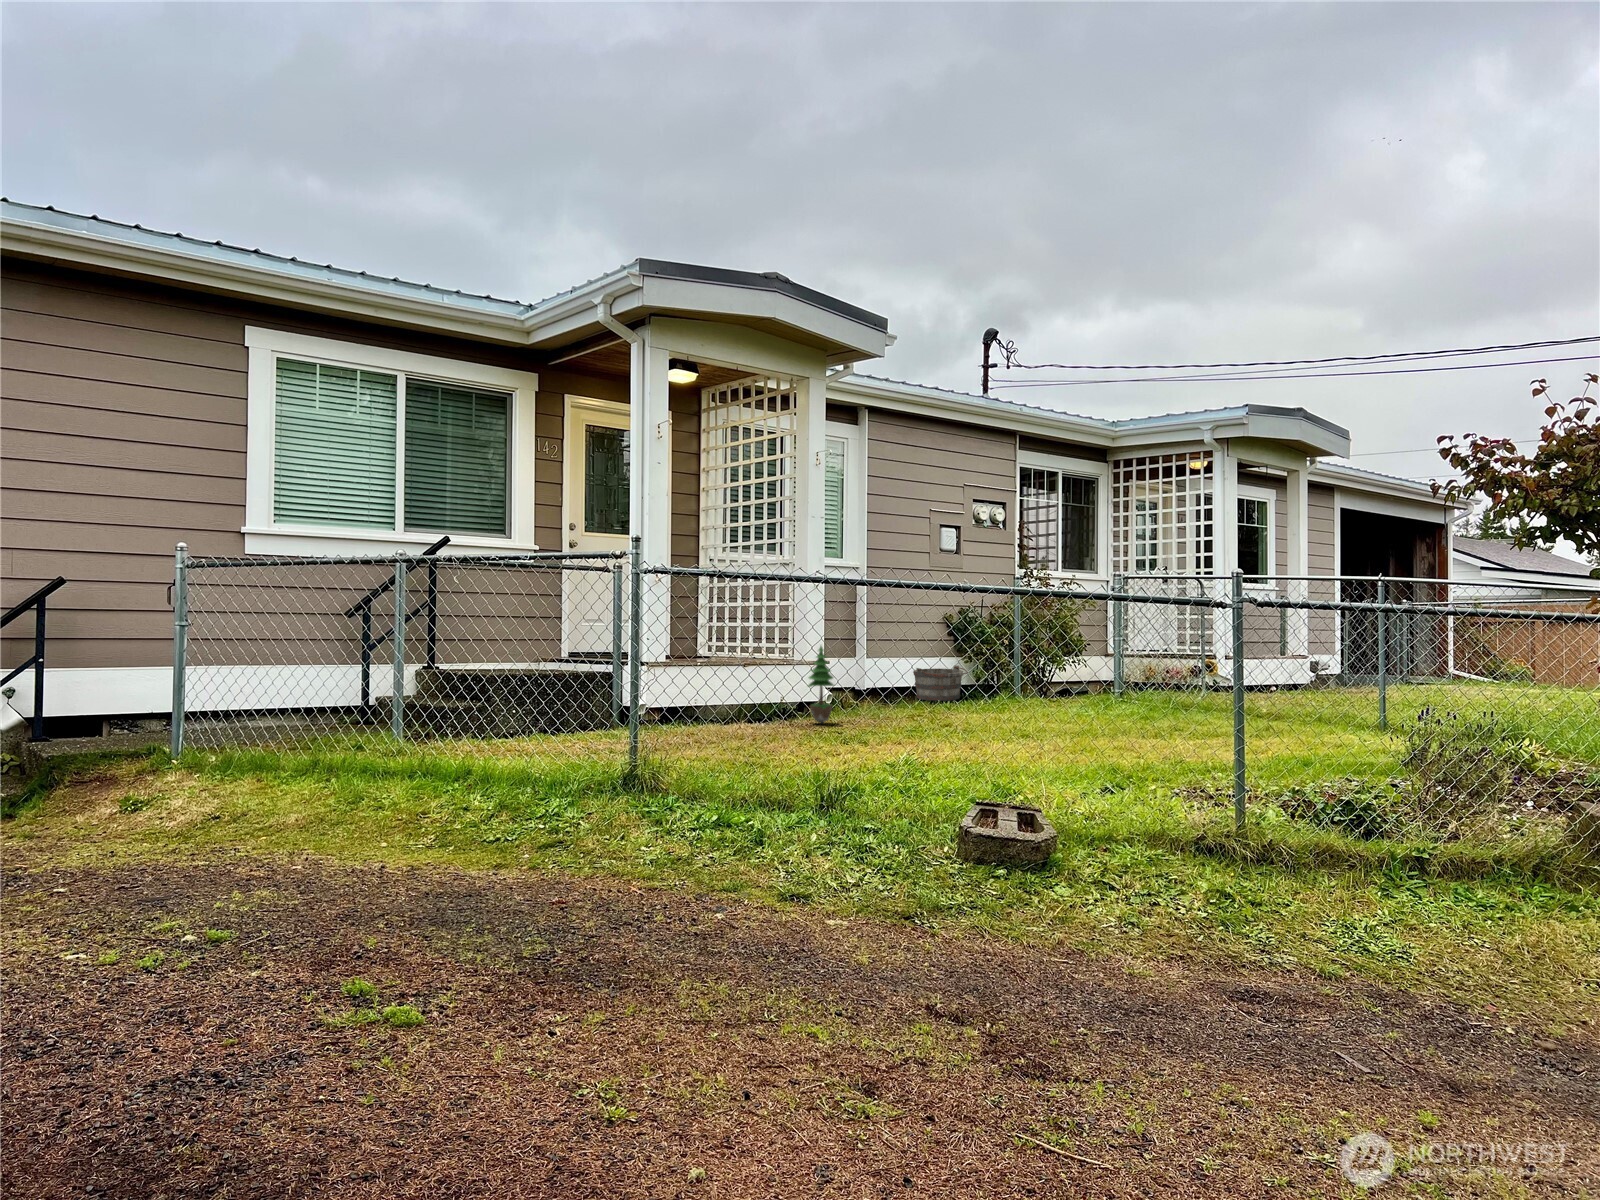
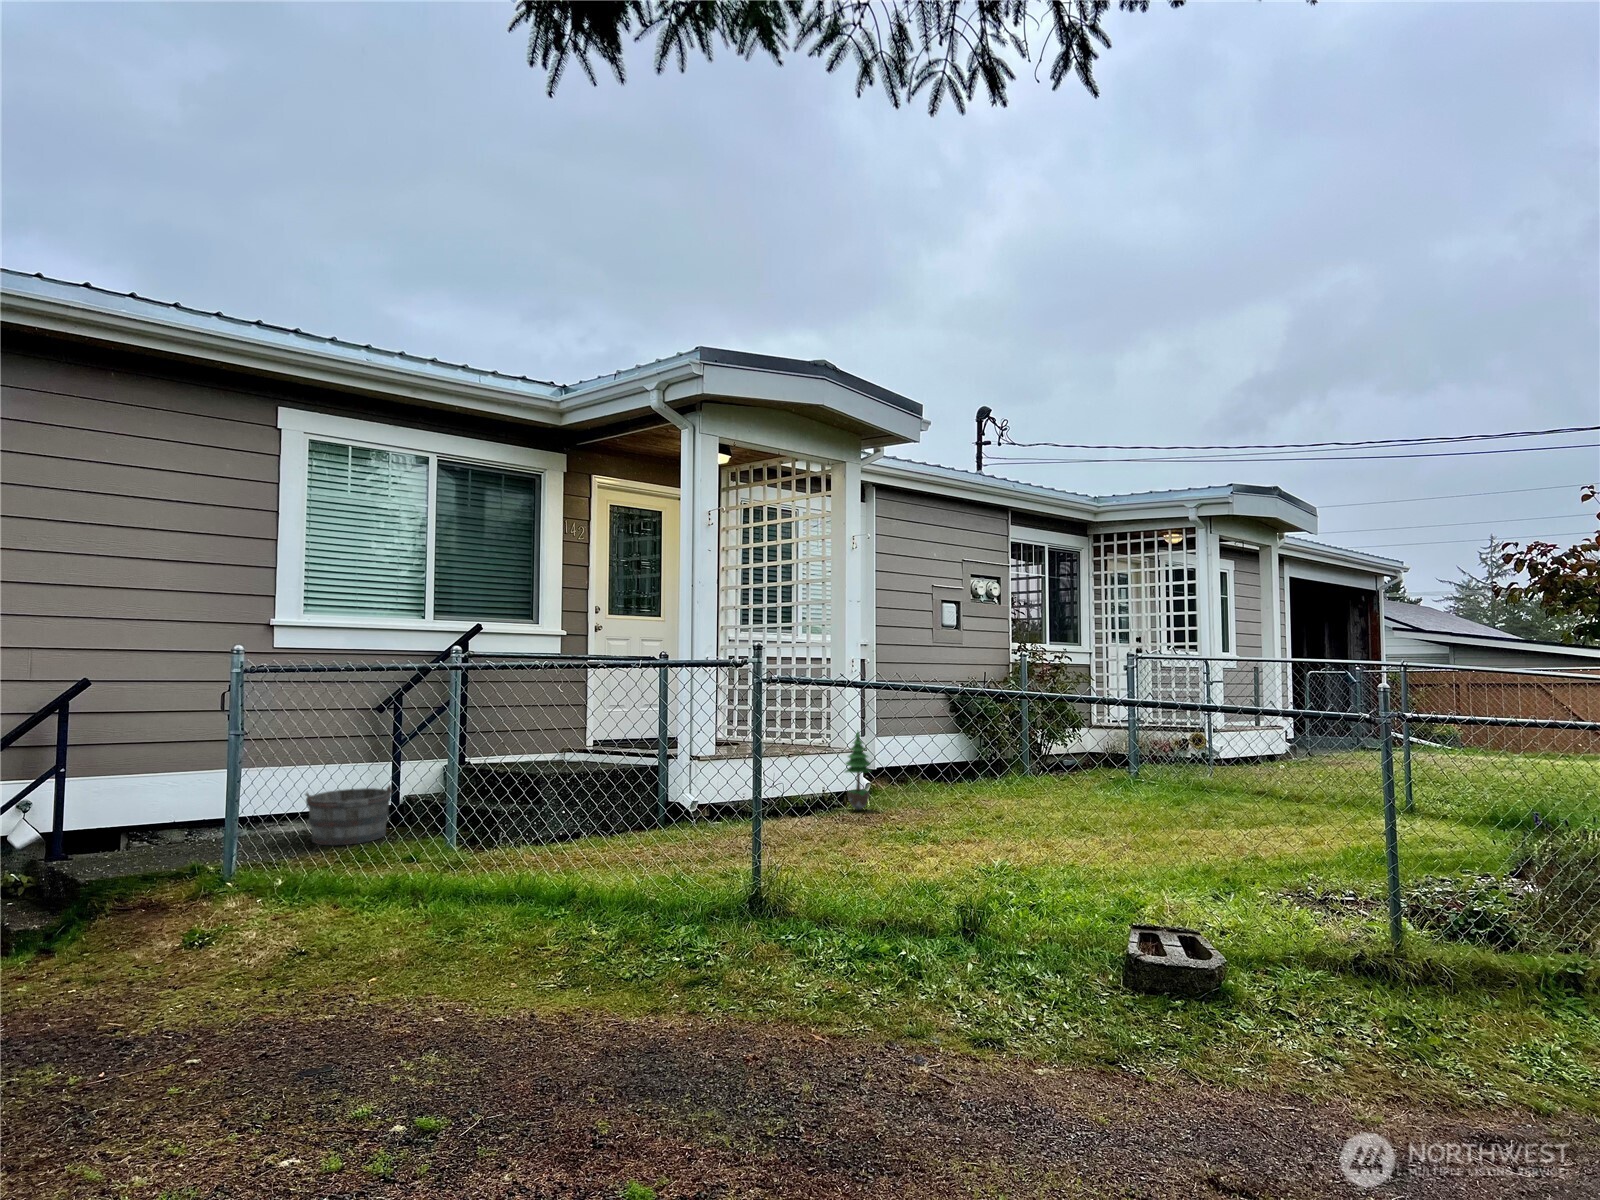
bucket: present [913,665,968,701] -> present [305,785,392,845]

